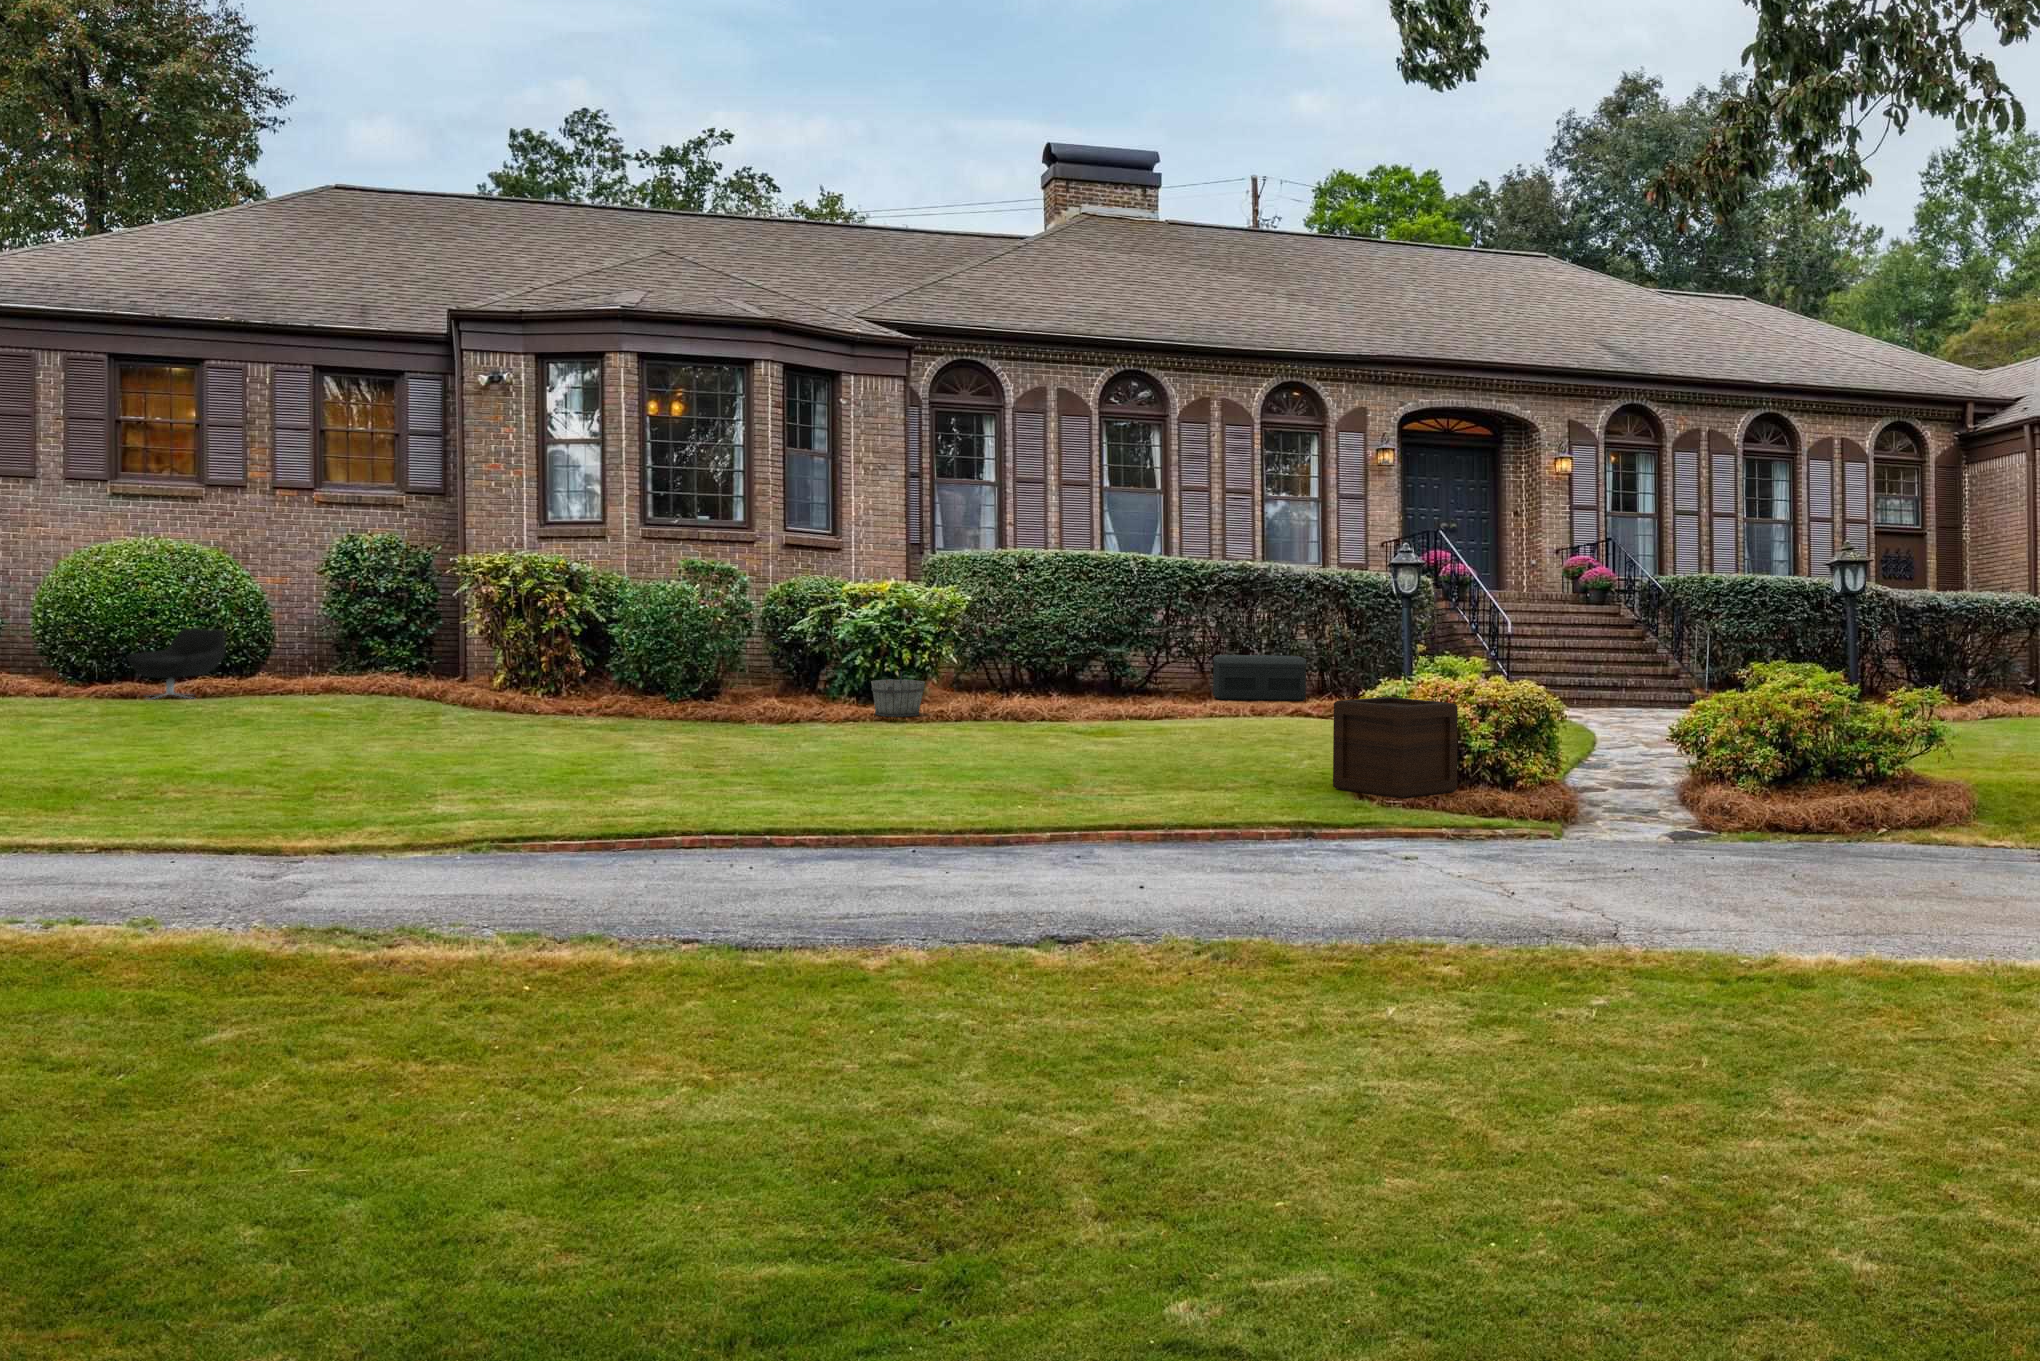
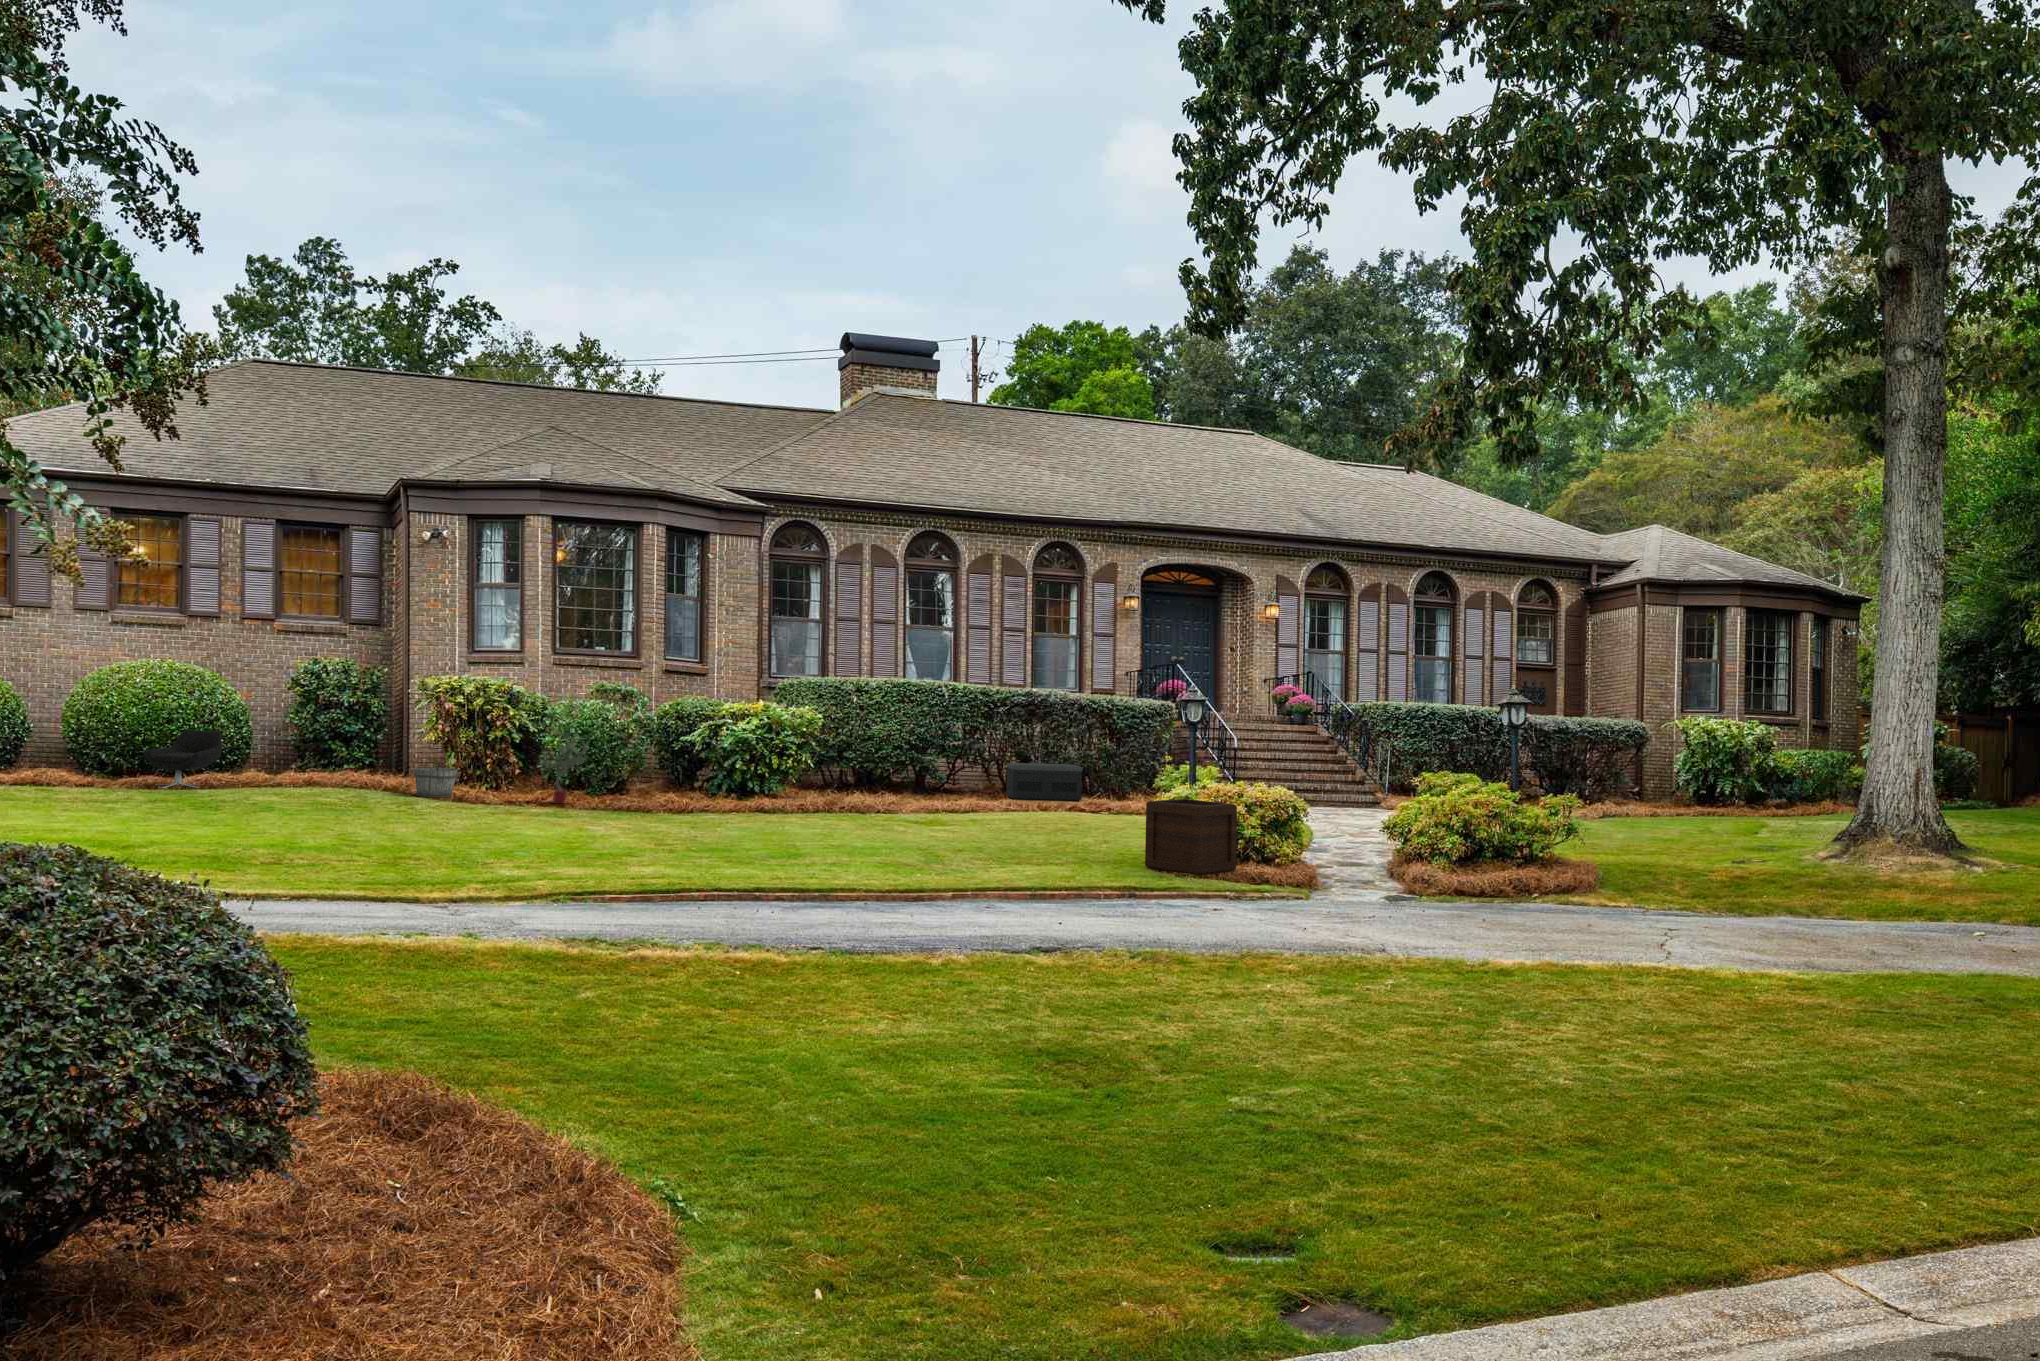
potted tree: none [601,624,663,713] -> present [539,734,588,804]
wooden bucket: present [871,669,925,717] -> present [414,760,458,797]

